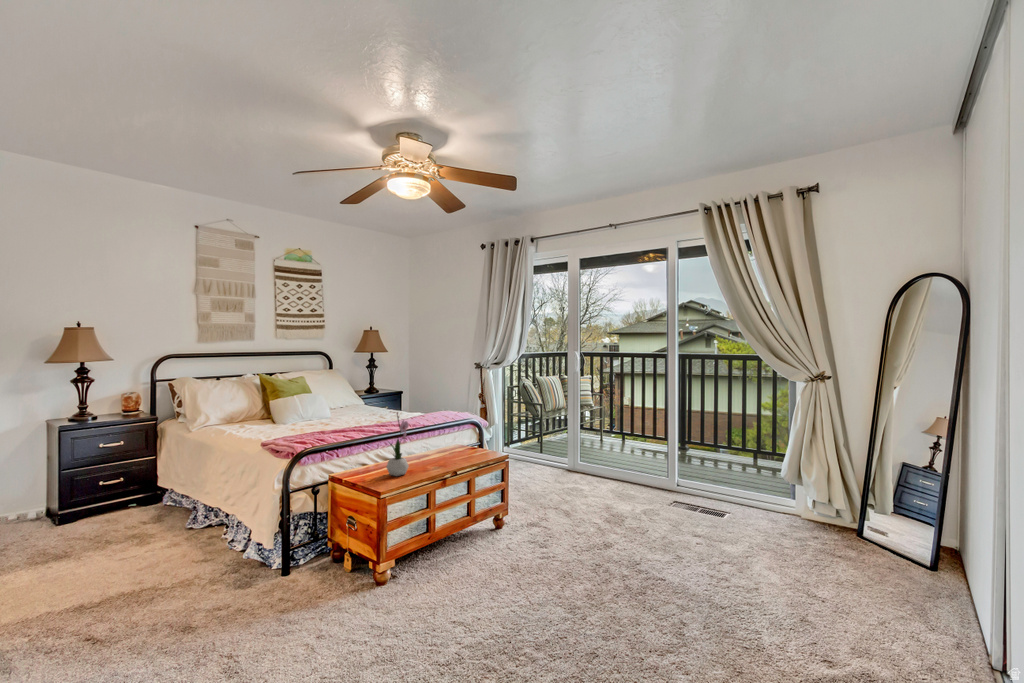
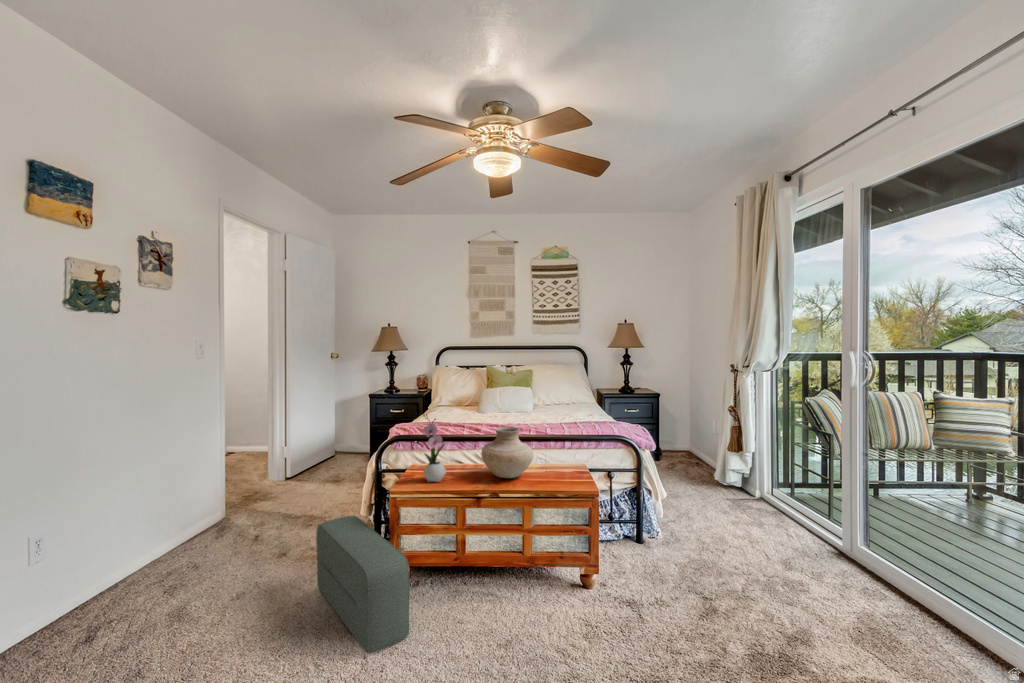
vase: none [414,418,459,461] -> present [481,427,533,478]
pouf: none [318,525,465,615] -> present [316,516,409,653]

